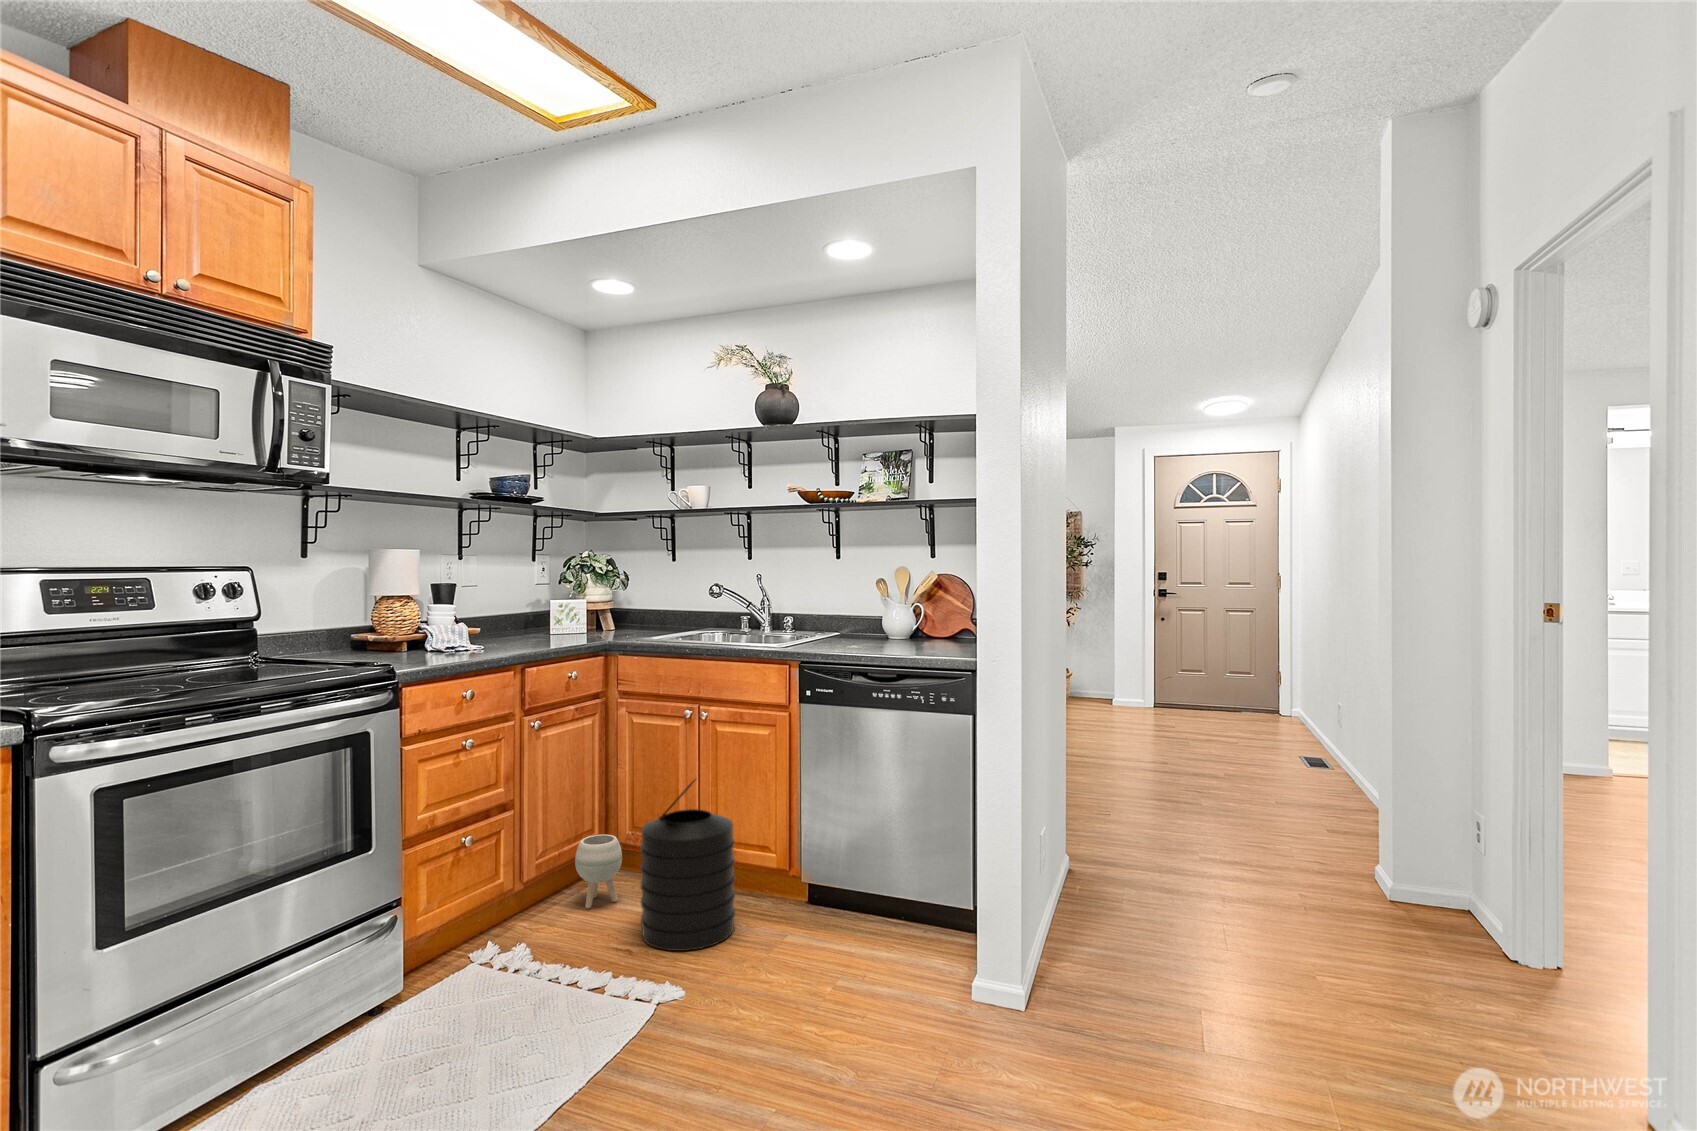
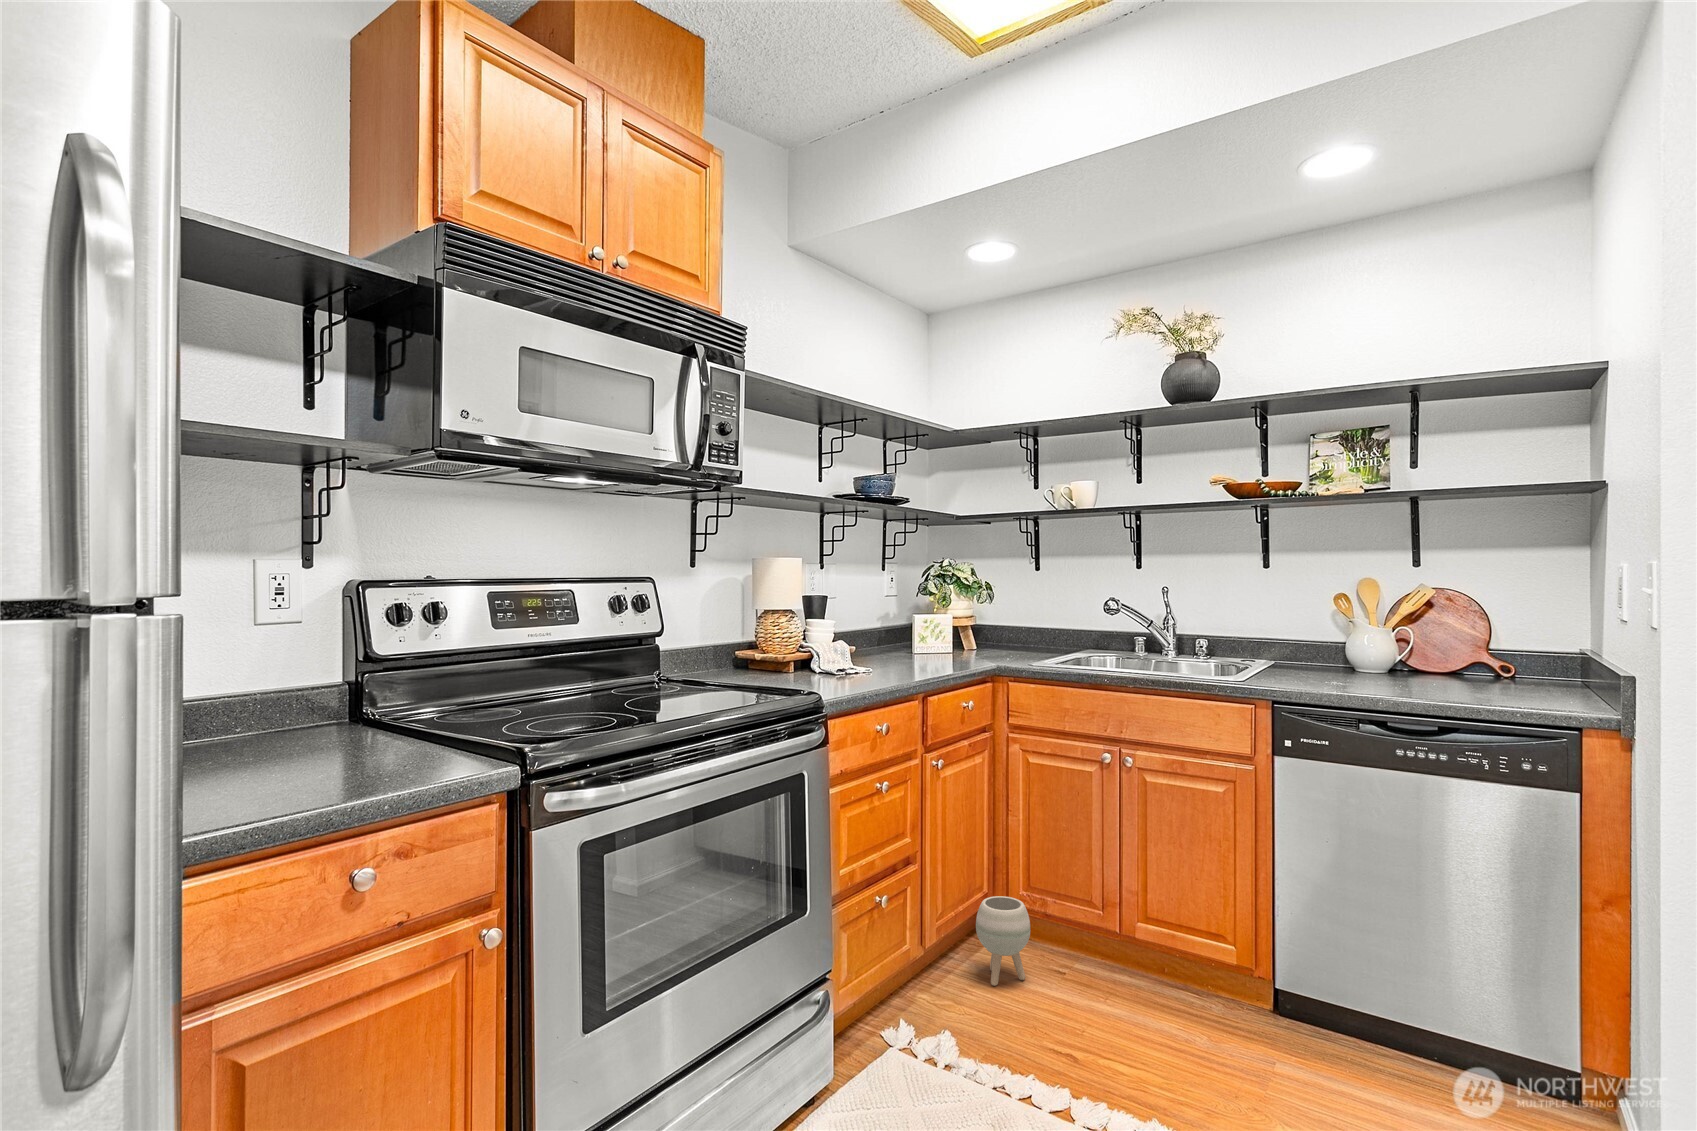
trash can: present [640,778,735,951] -> none [1077,843,1200,1065]

